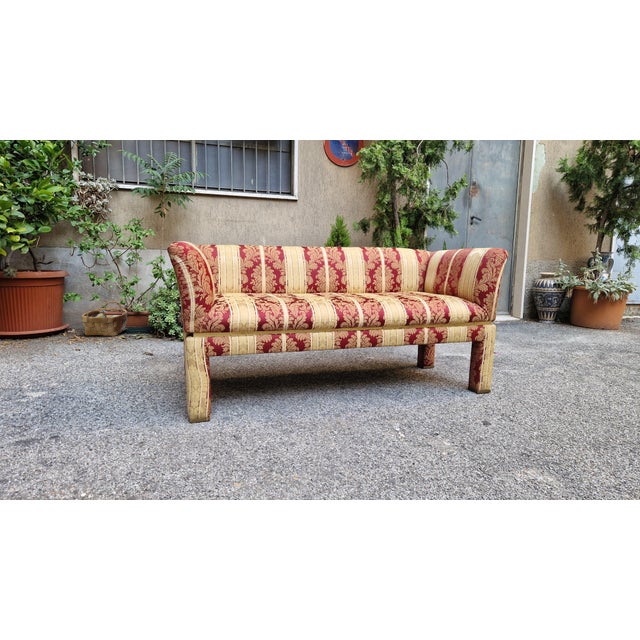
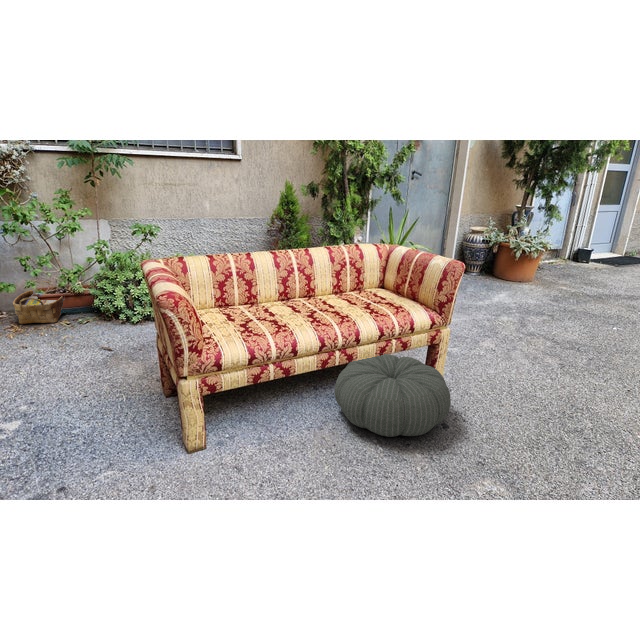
pouf: none [357,347,491,426] -> present [335,354,451,437]

